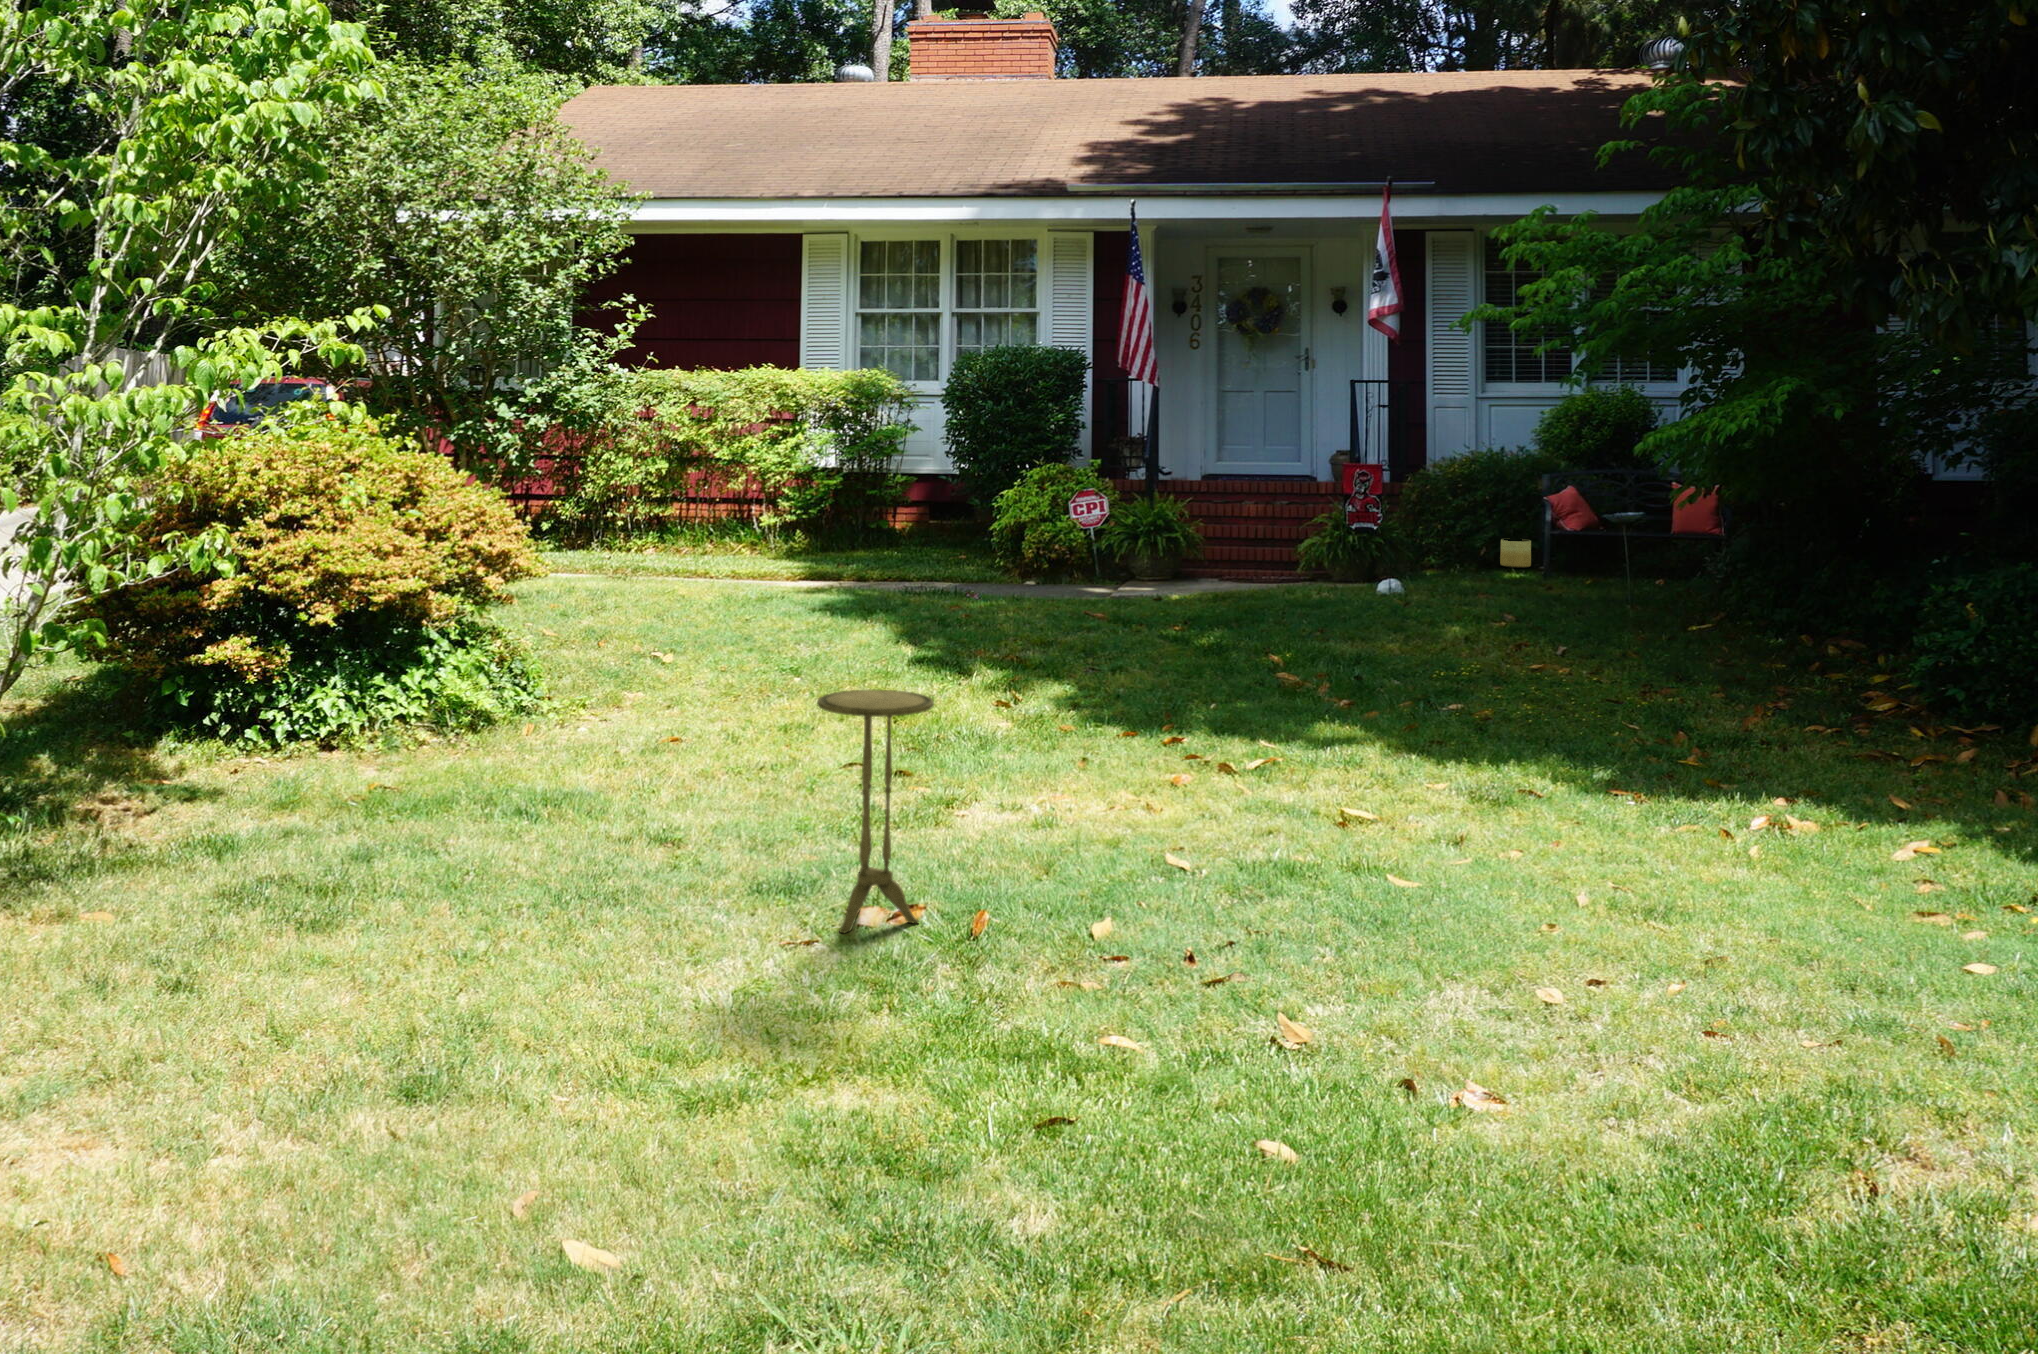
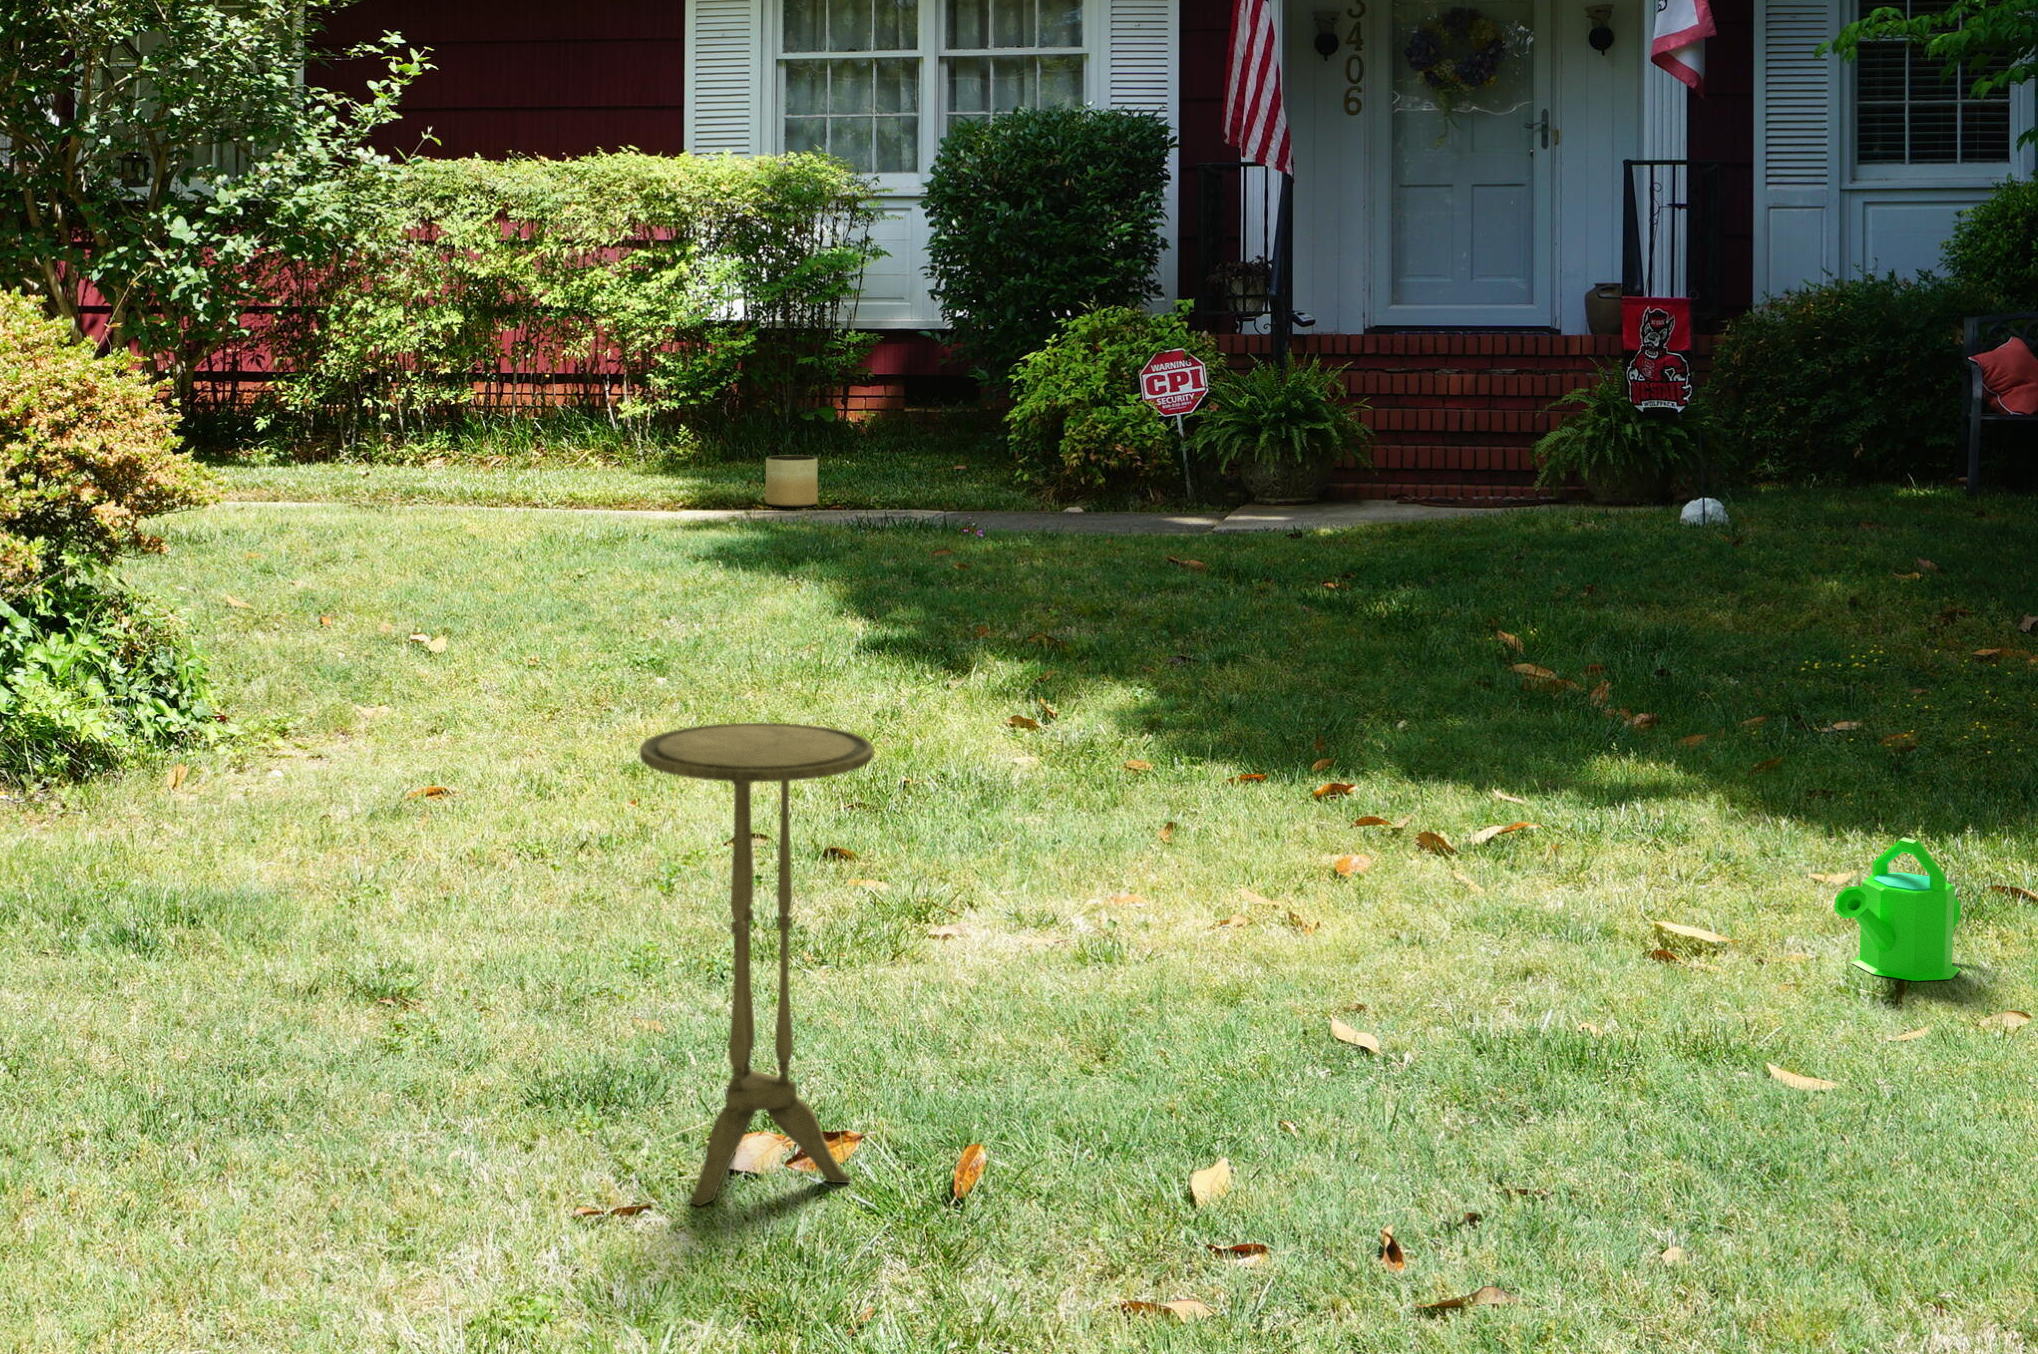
planter: present [1500,539,1531,568] -> present [765,455,818,507]
watering can: none [1428,759,1496,834] -> present [1834,837,1961,981]

